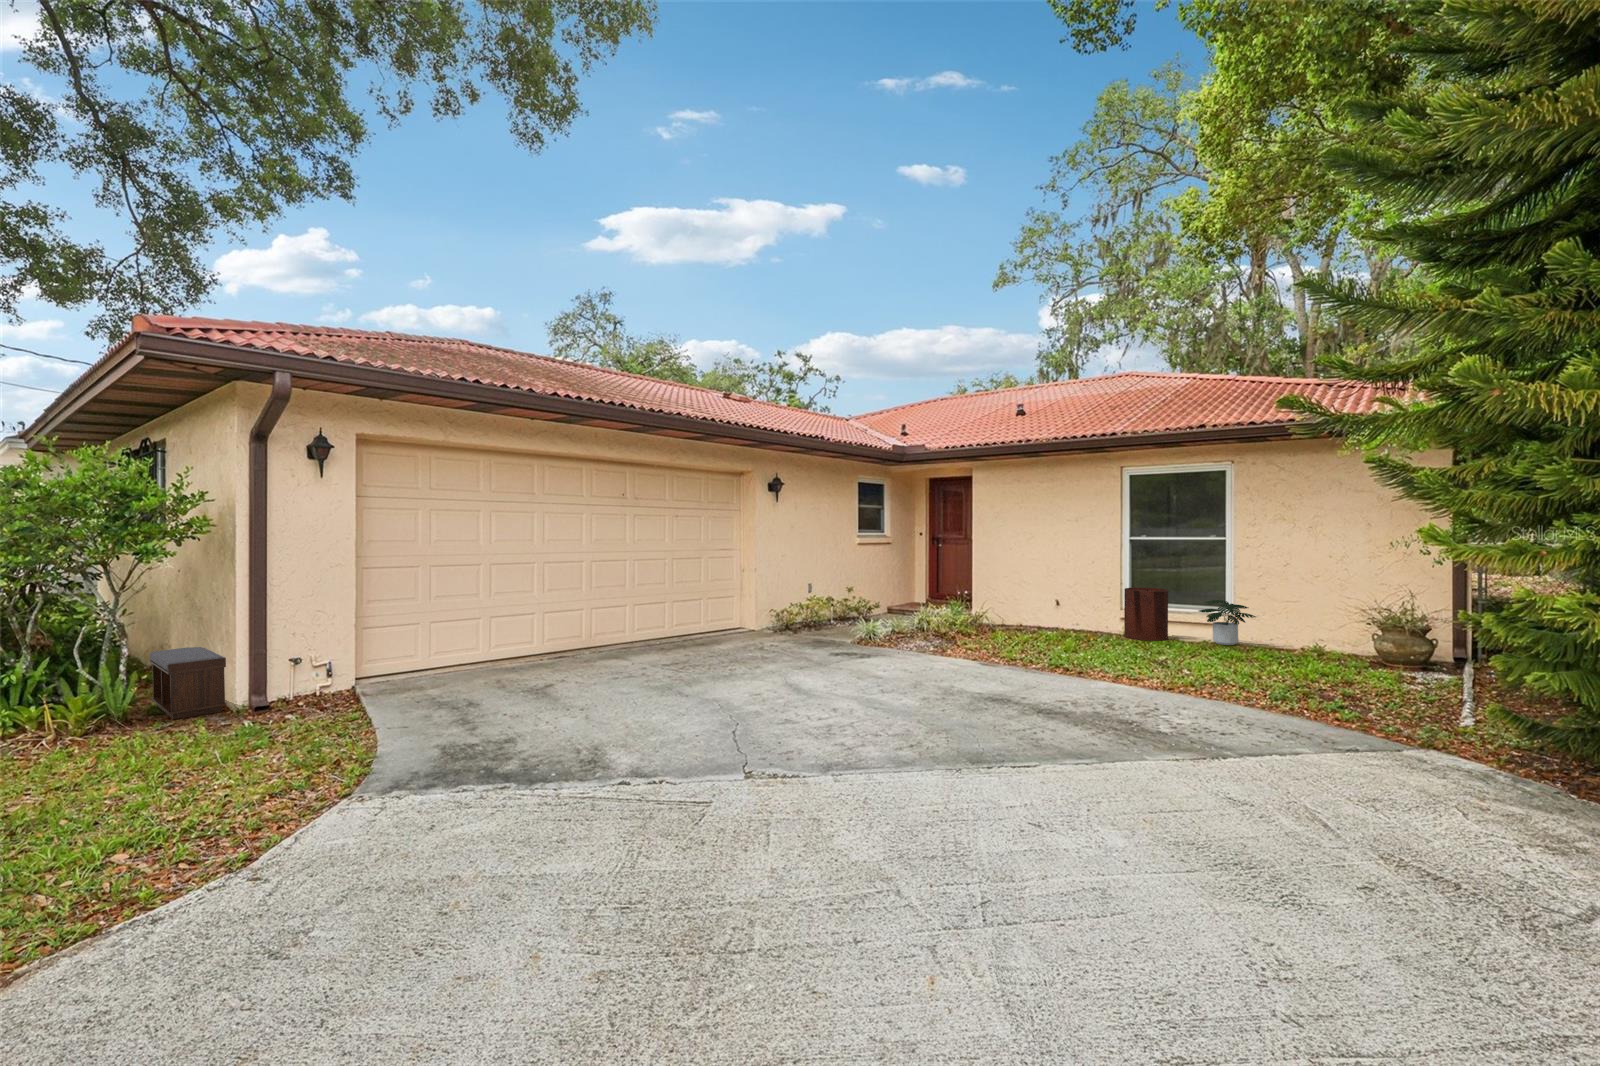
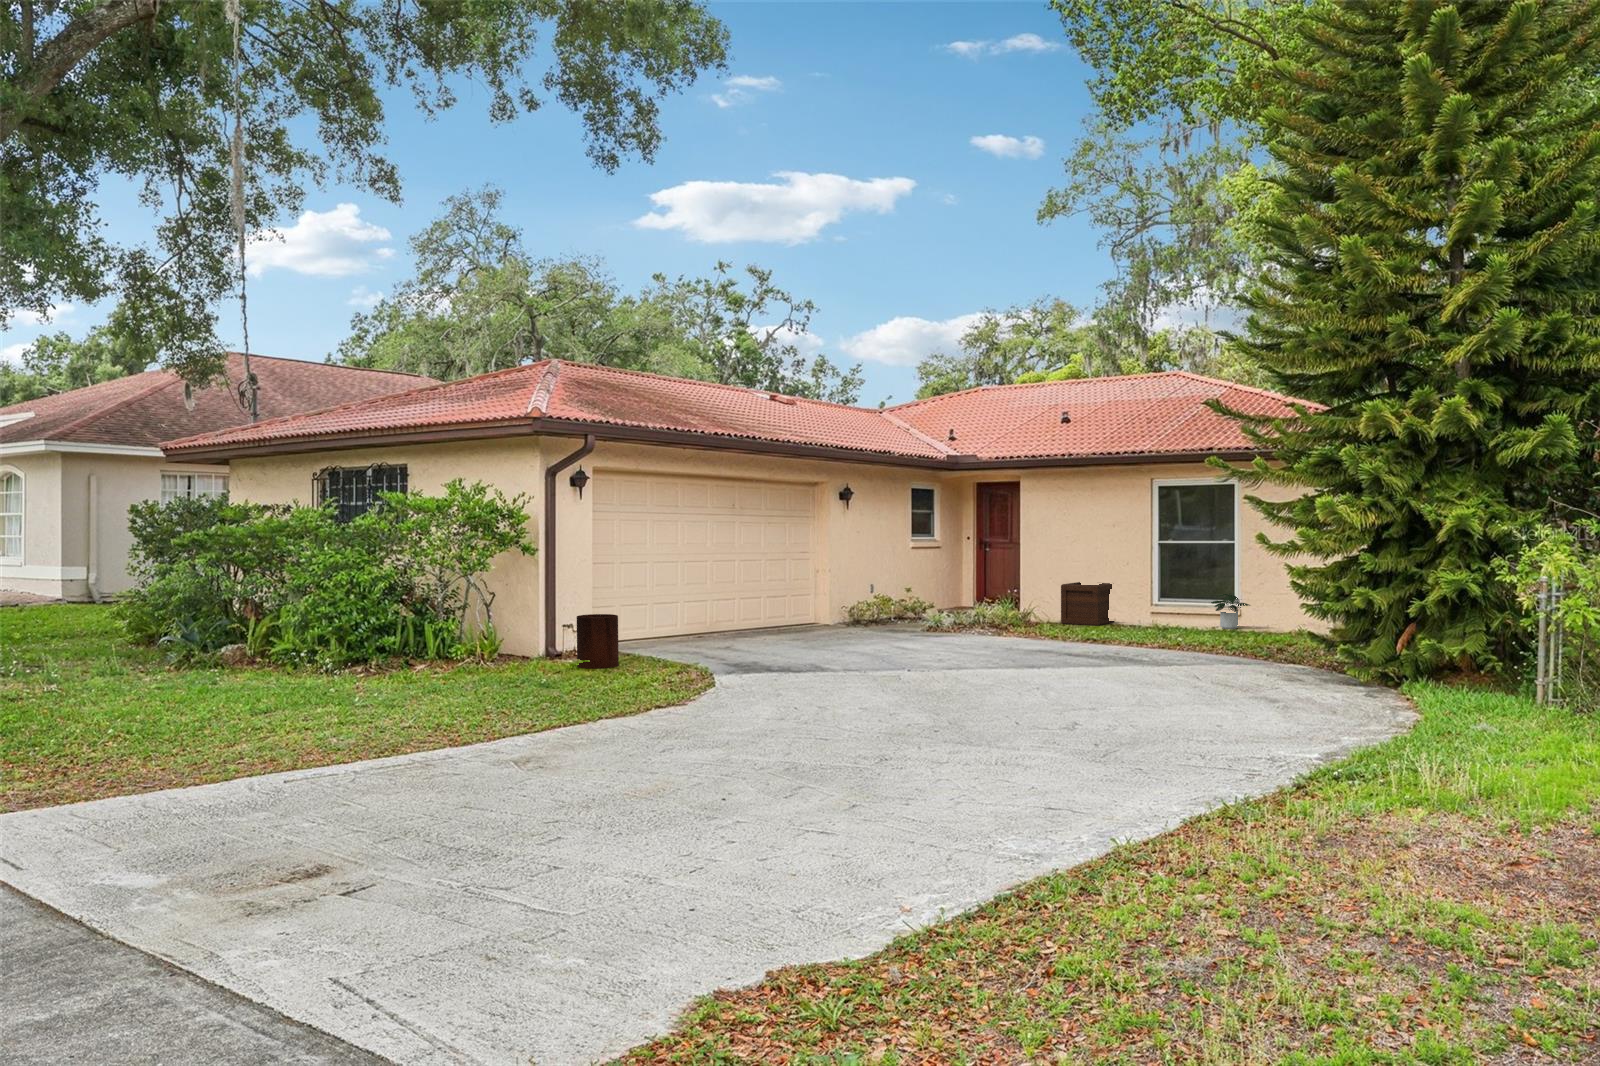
wooden crate: none [1013,582,1076,634] -> present [1061,582,1114,626]
trash can: present [1124,587,1168,641] -> present [577,614,619,669]
bench: present [149,647,227,719] -> none [482,628,549,671]

